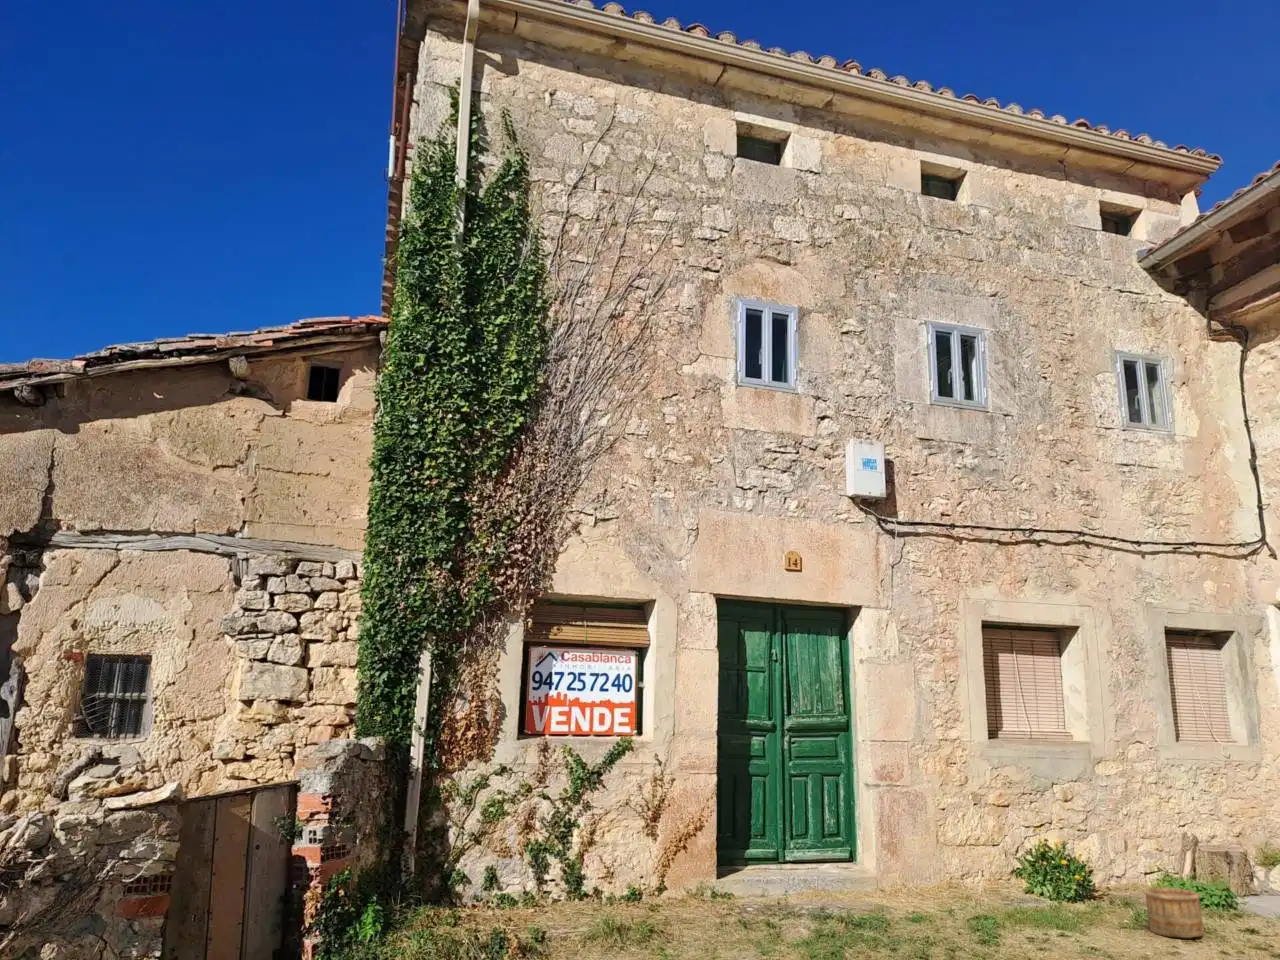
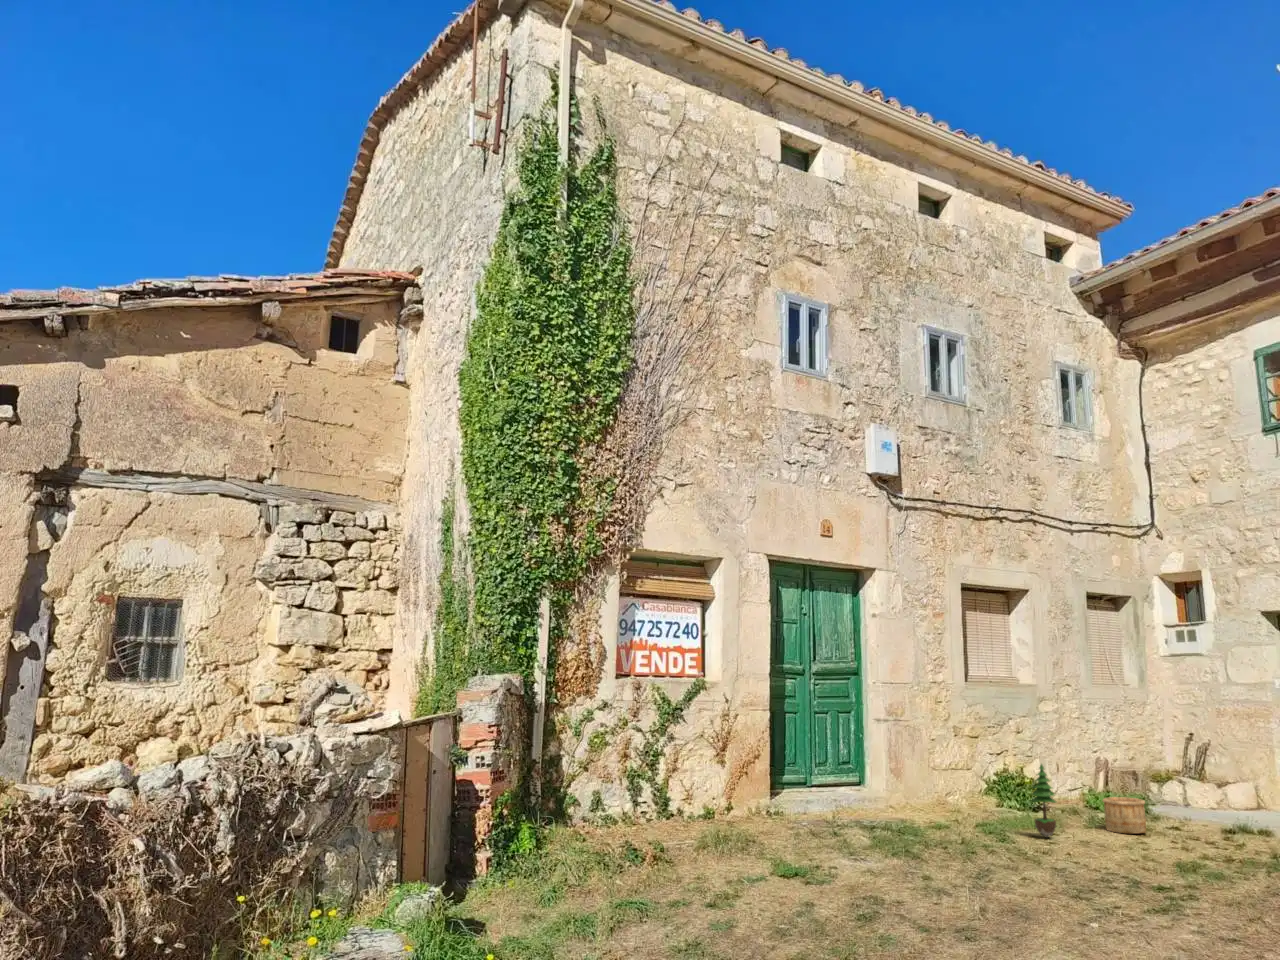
potted tree: none [1027,844,1062,940] -> present [1032,764,1056,838]

